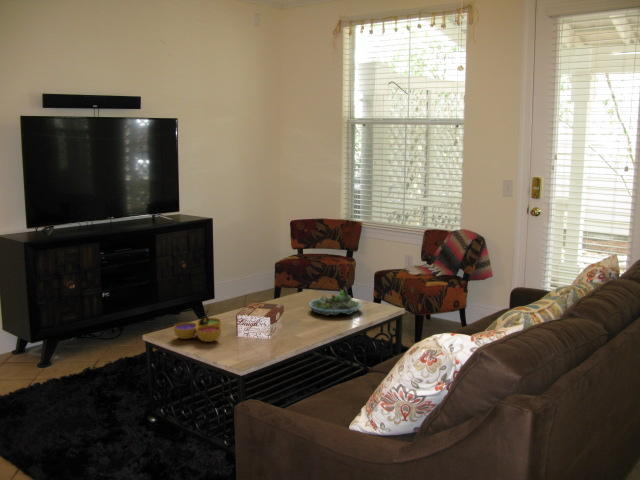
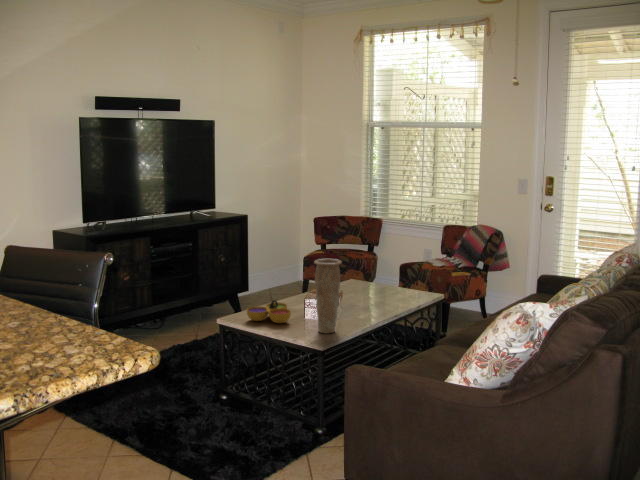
vase: none [239,271,271,355] -> present [314,259,342,333]
succulent planter: present [309,289,361,315] -> none [358,276,406,301]

